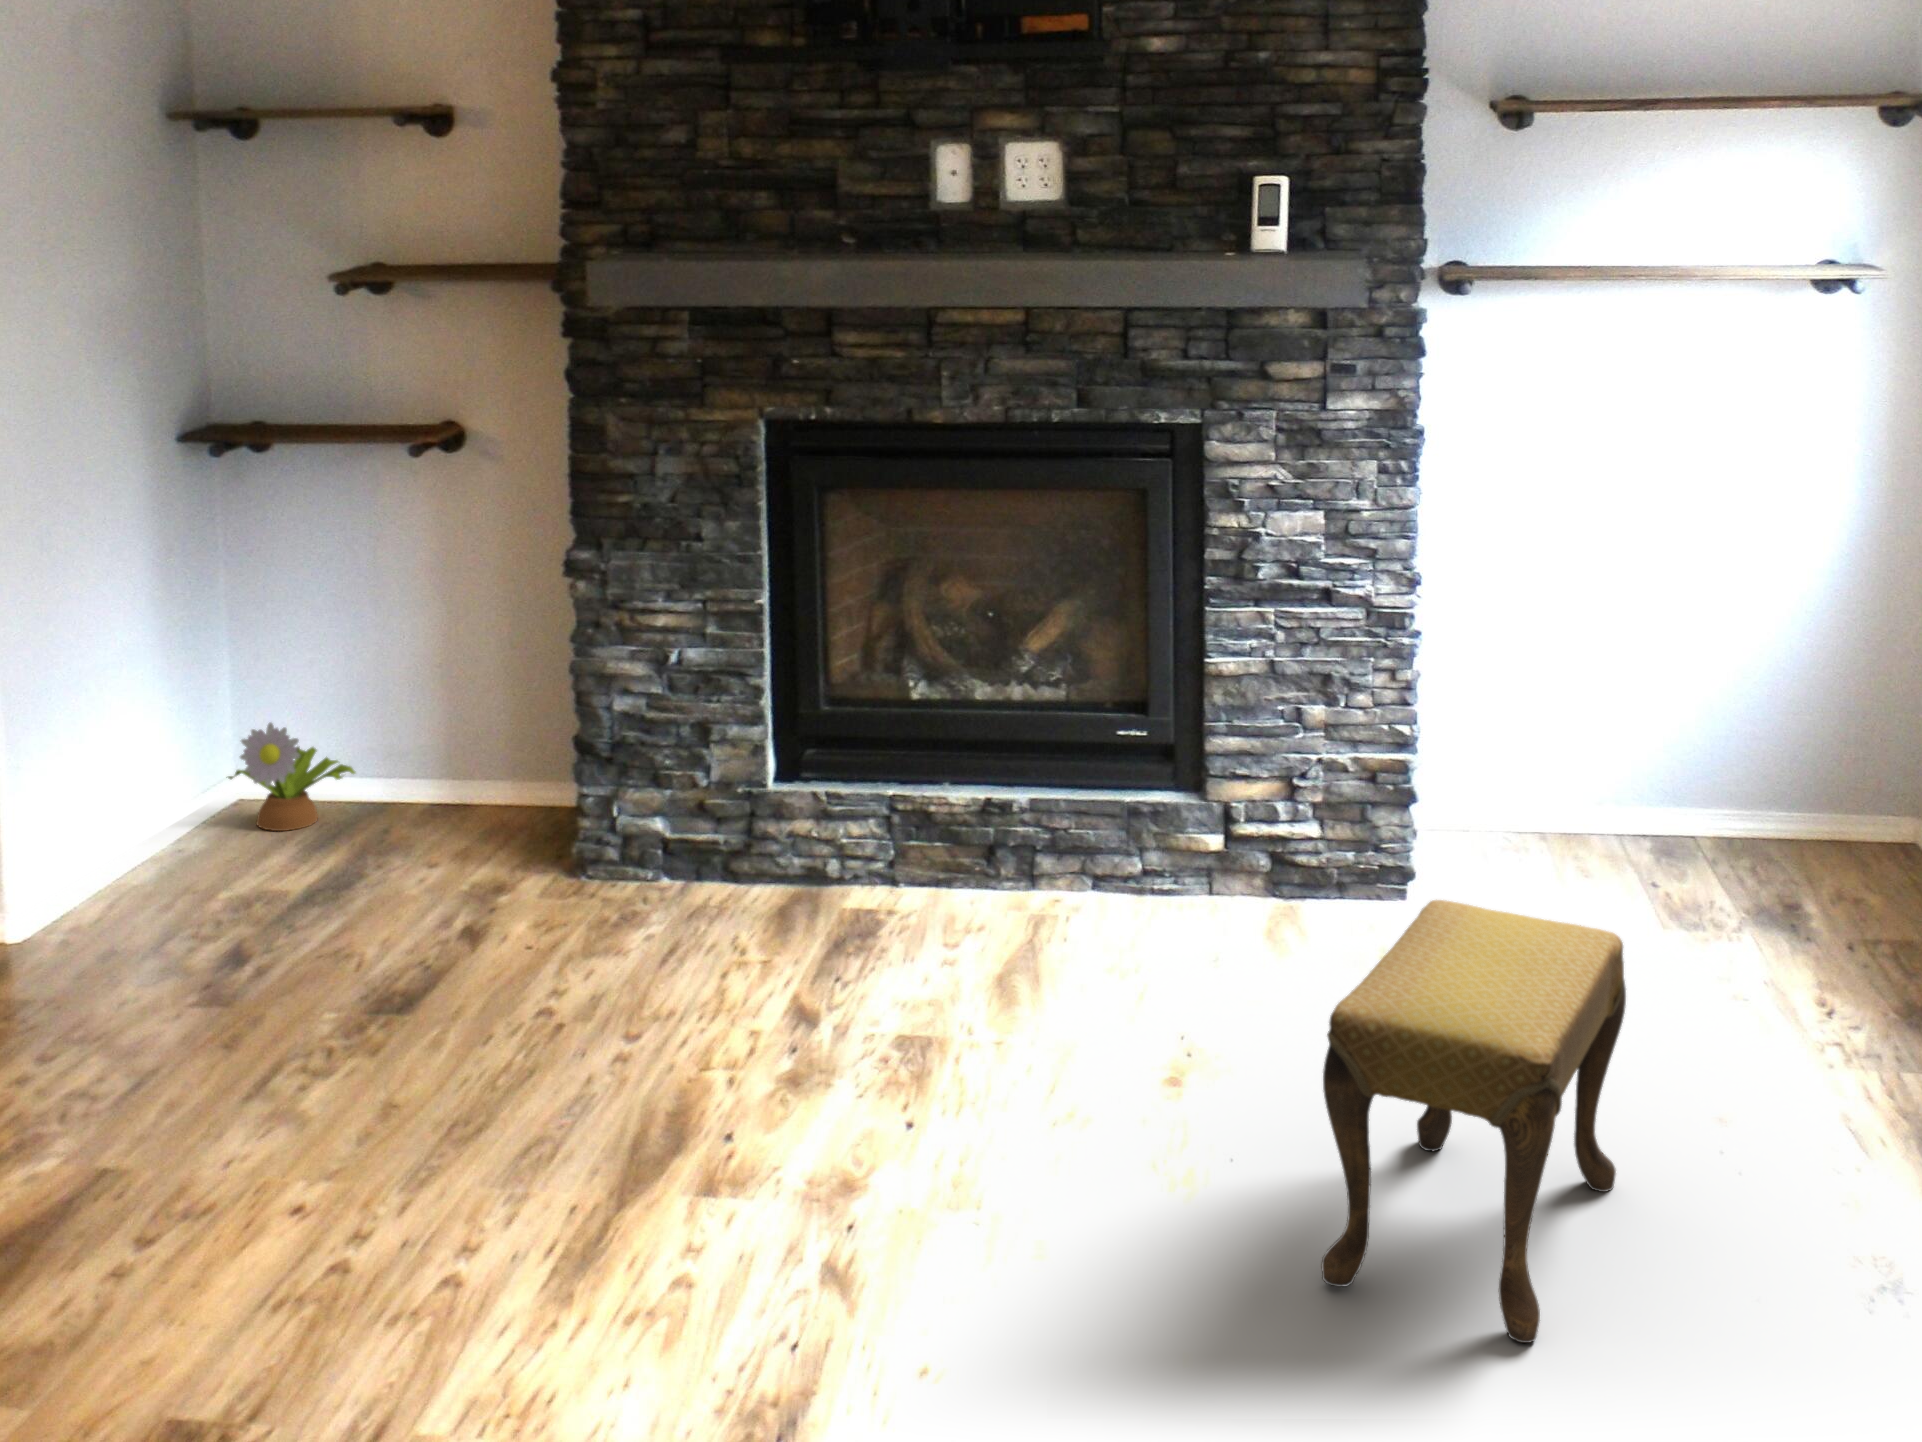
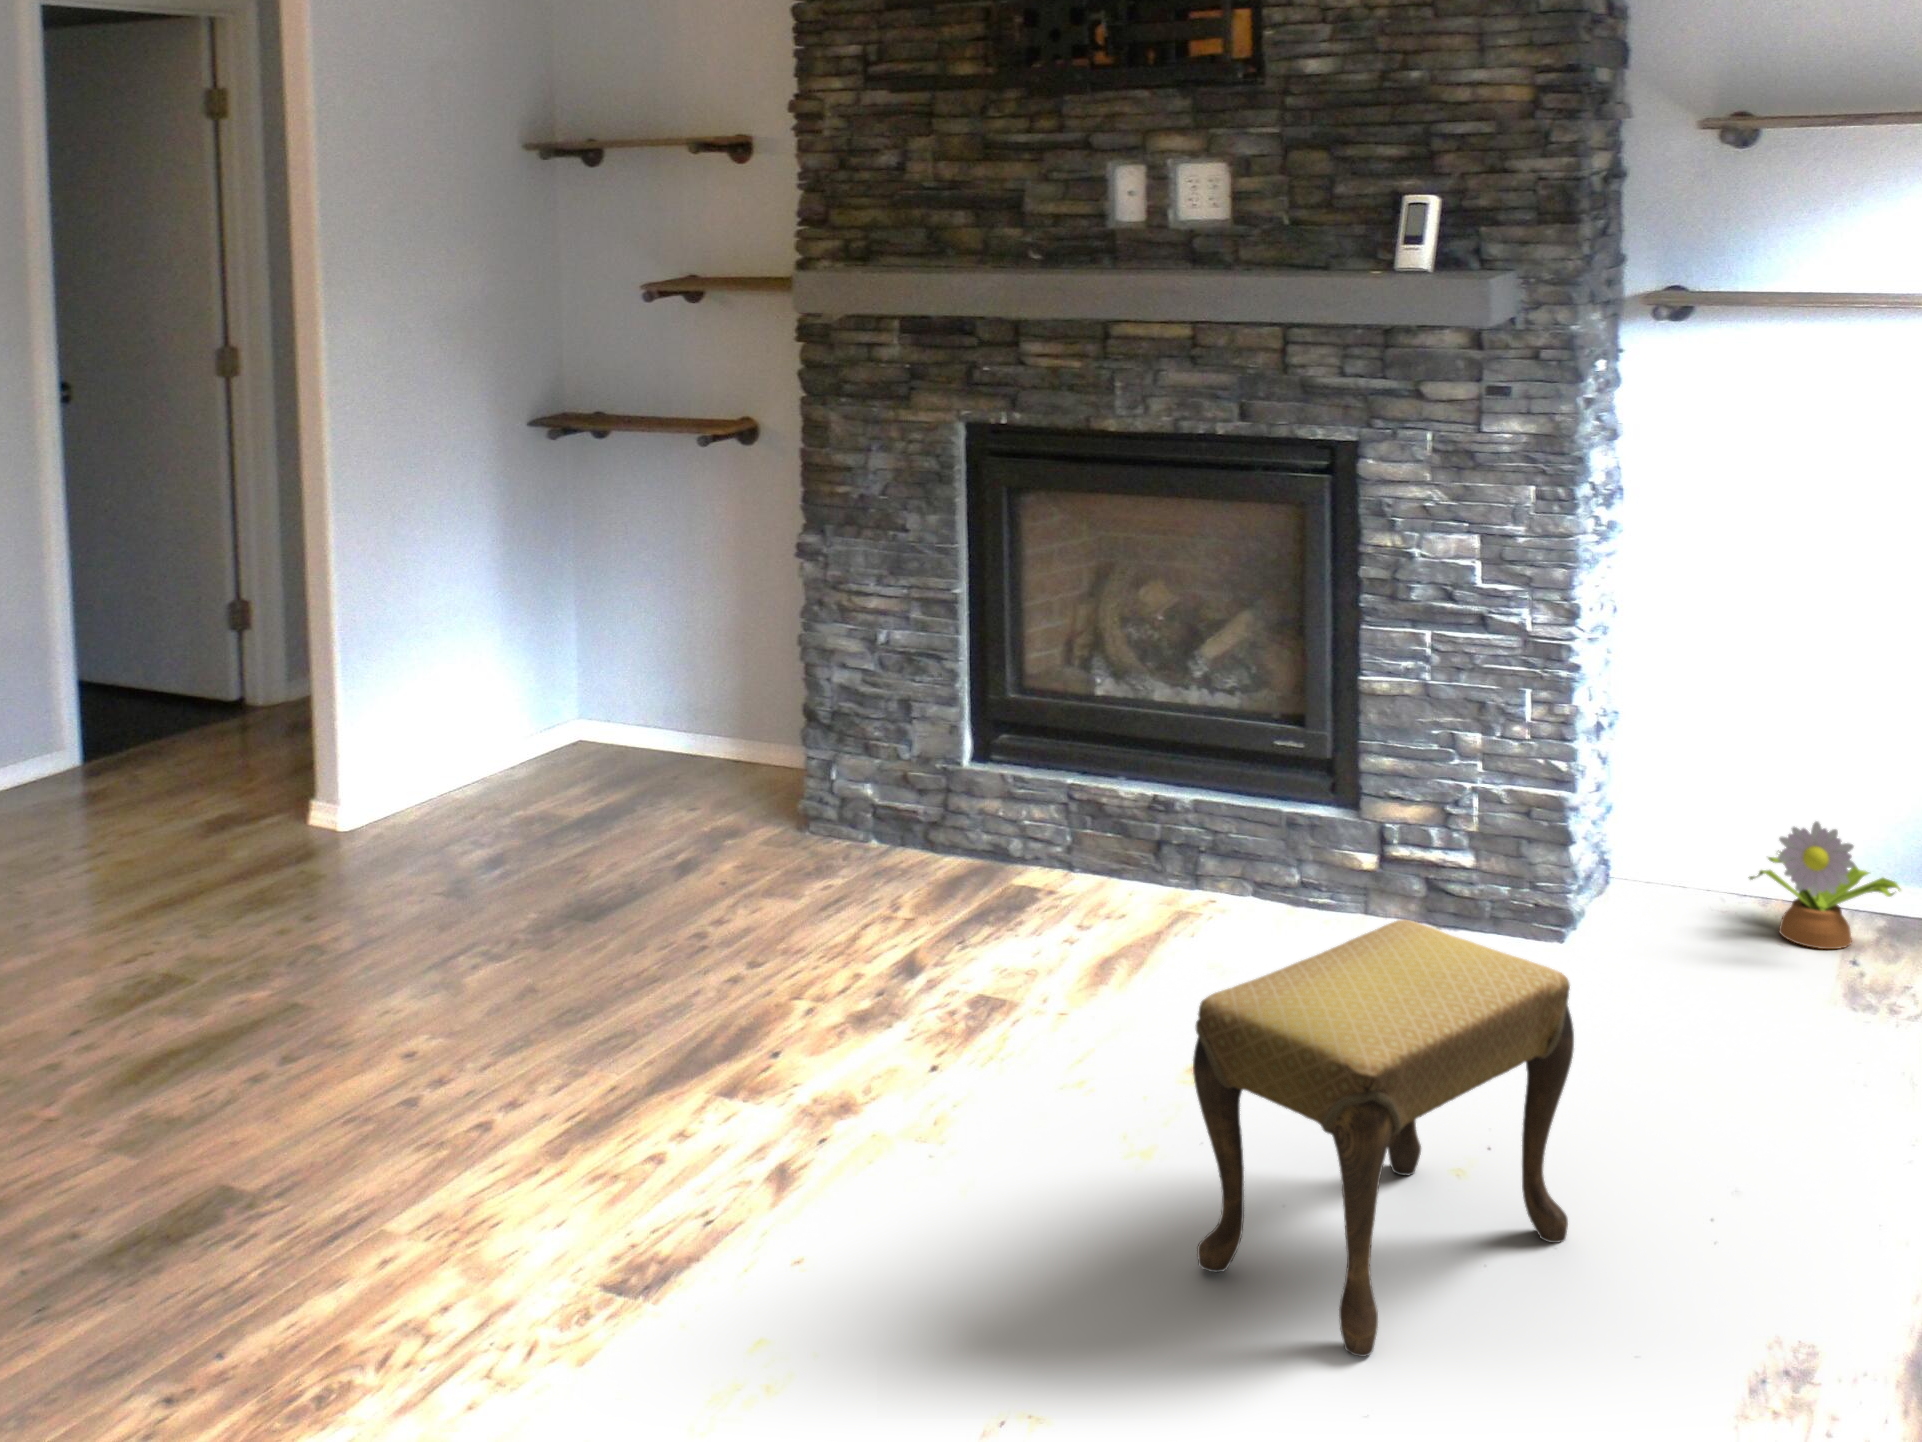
decorative plant: present [228,723,355,831] -> present [1750,821,1901,949]

